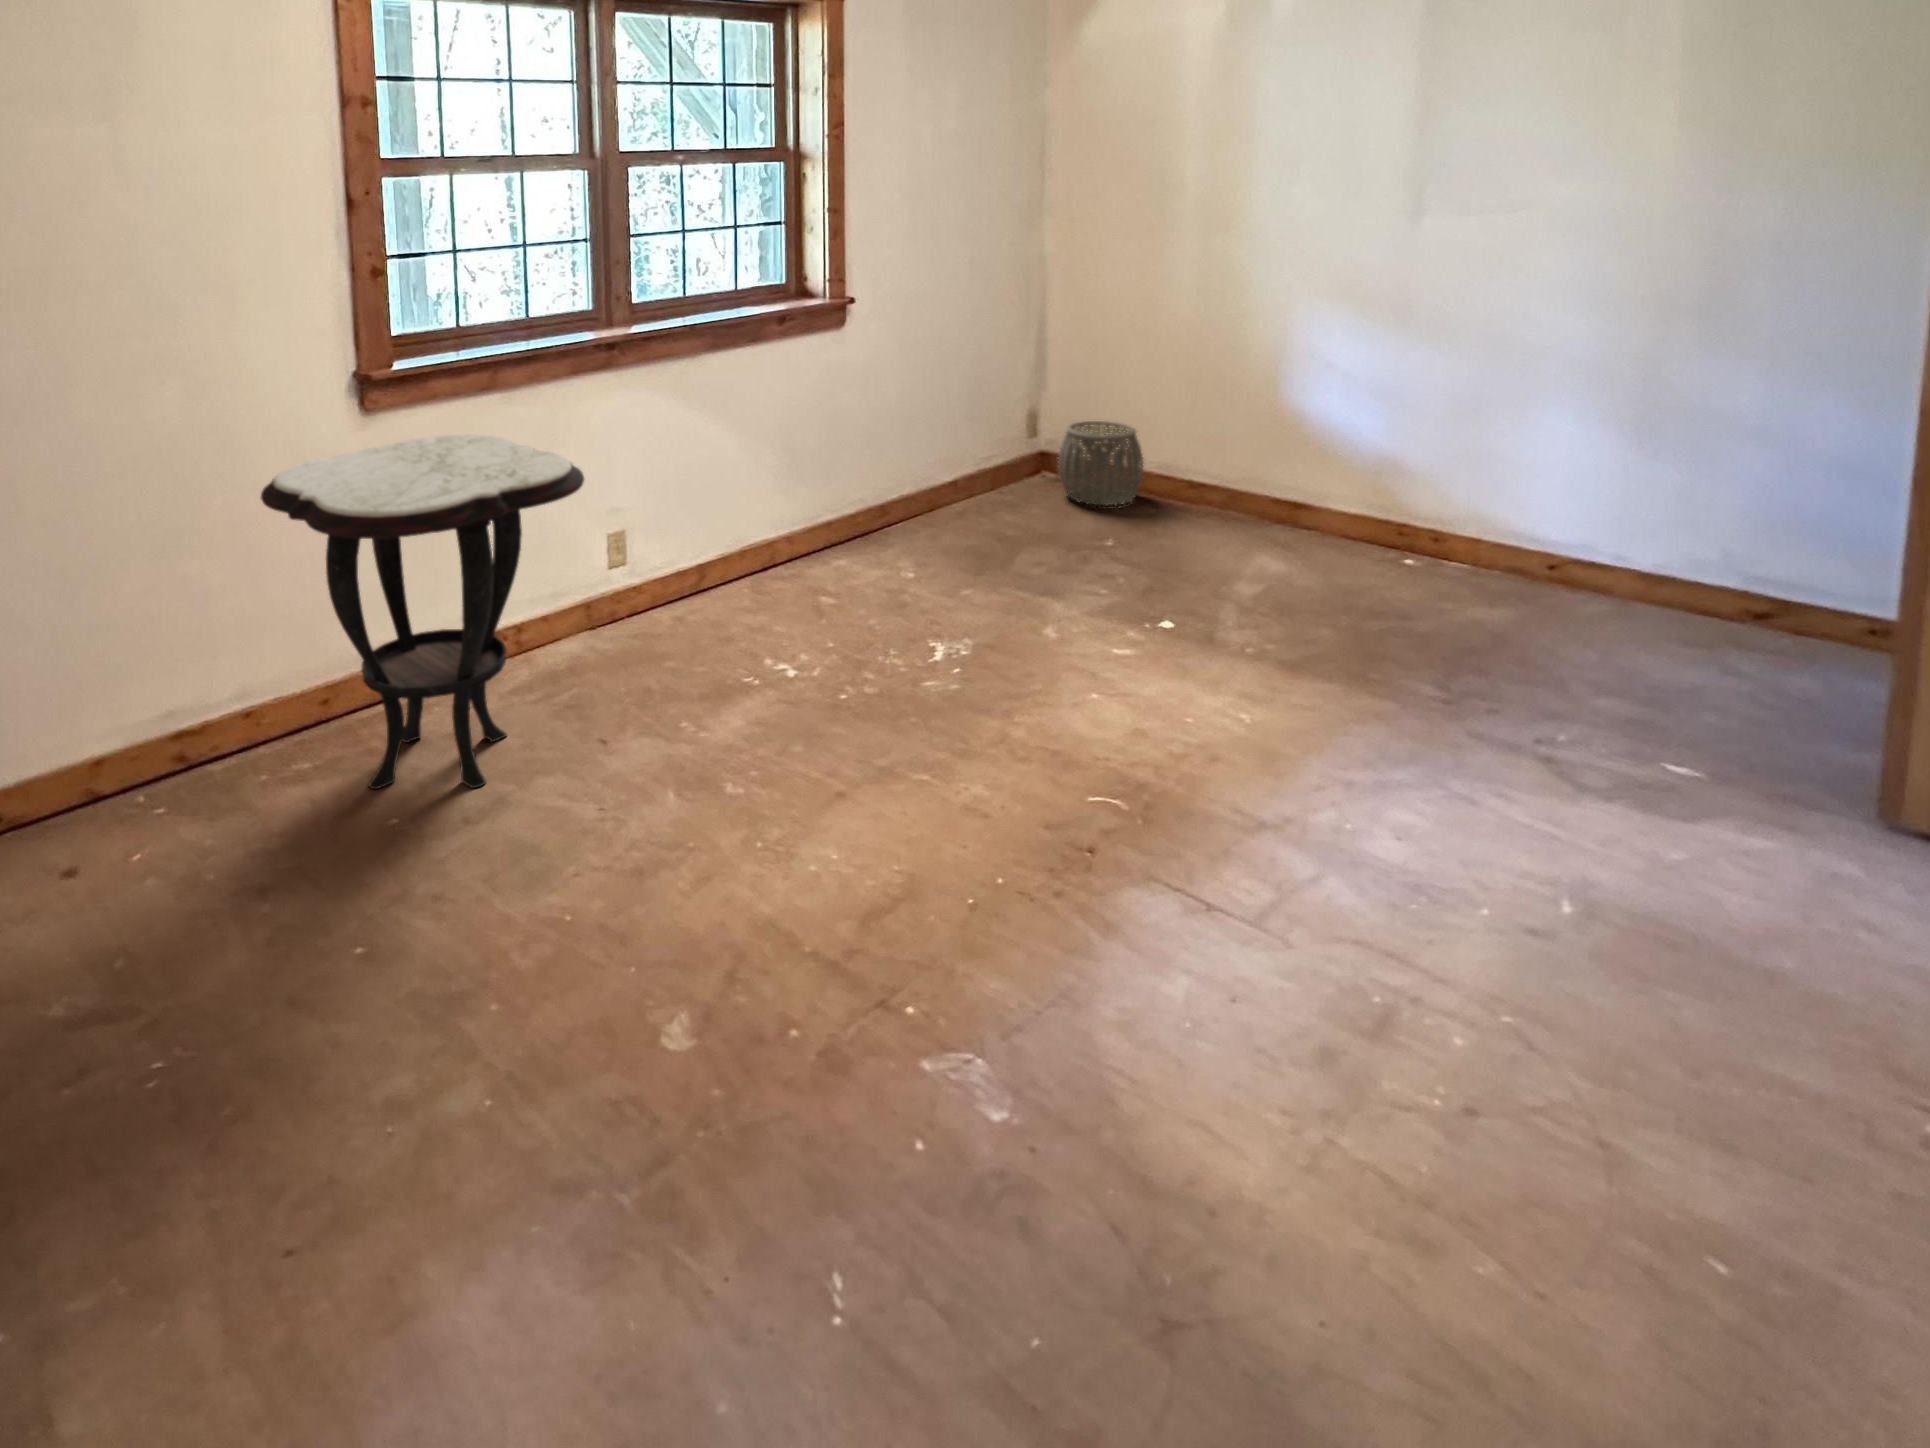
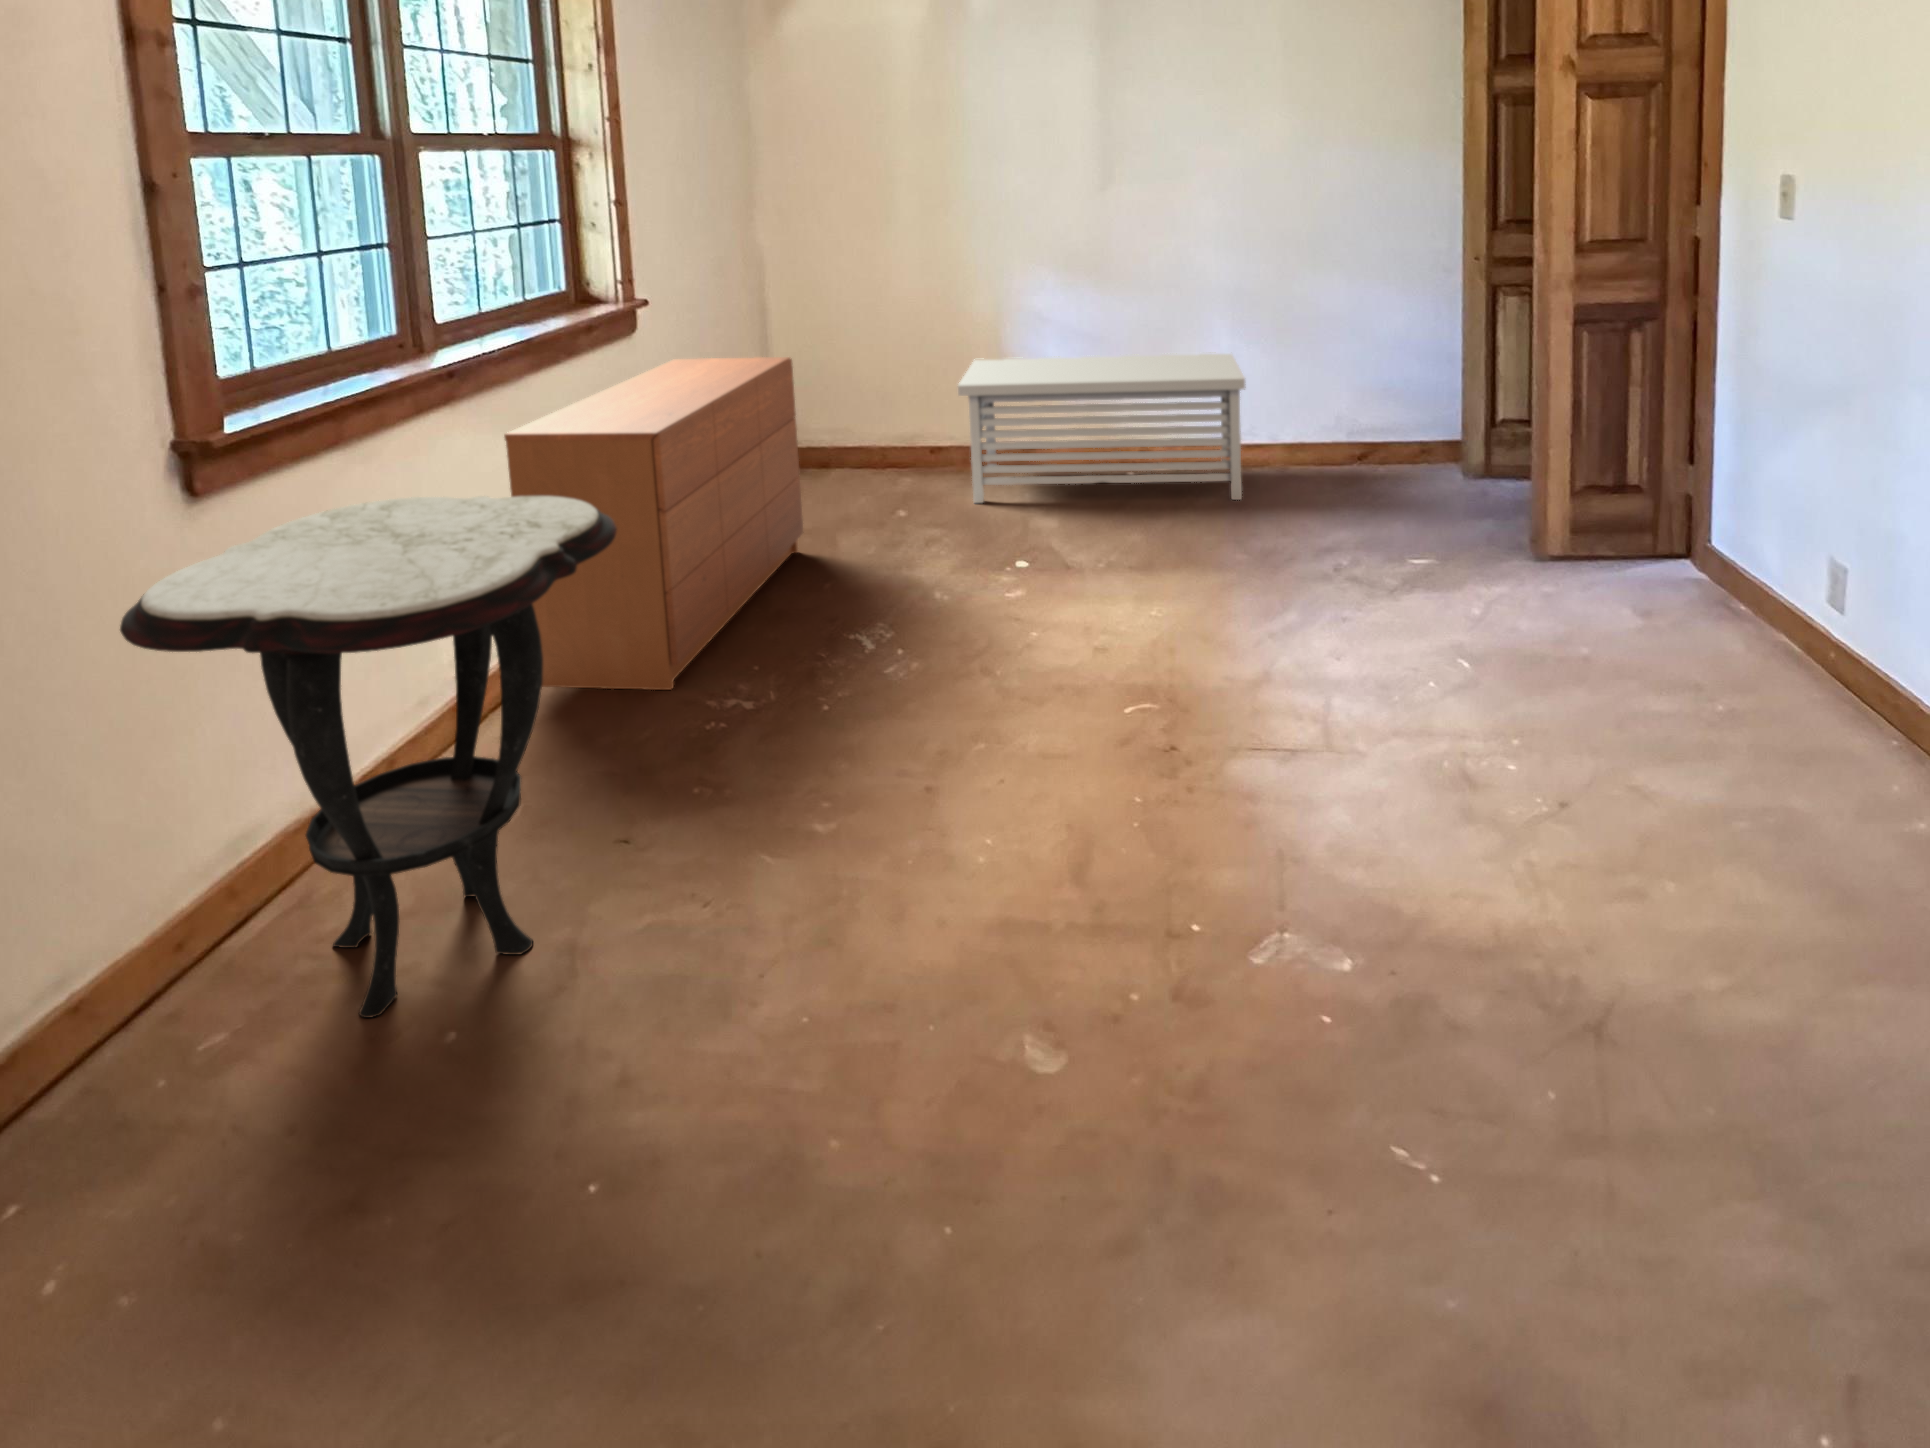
dresser: none [658,355,973,641] -> present [504,357,803,690]
storage bench: none [1172,397,1564,625] -> present [958,352,1246,503]
woven basket: present [1058,421,1143,506] -> none [814,402,896,485]

